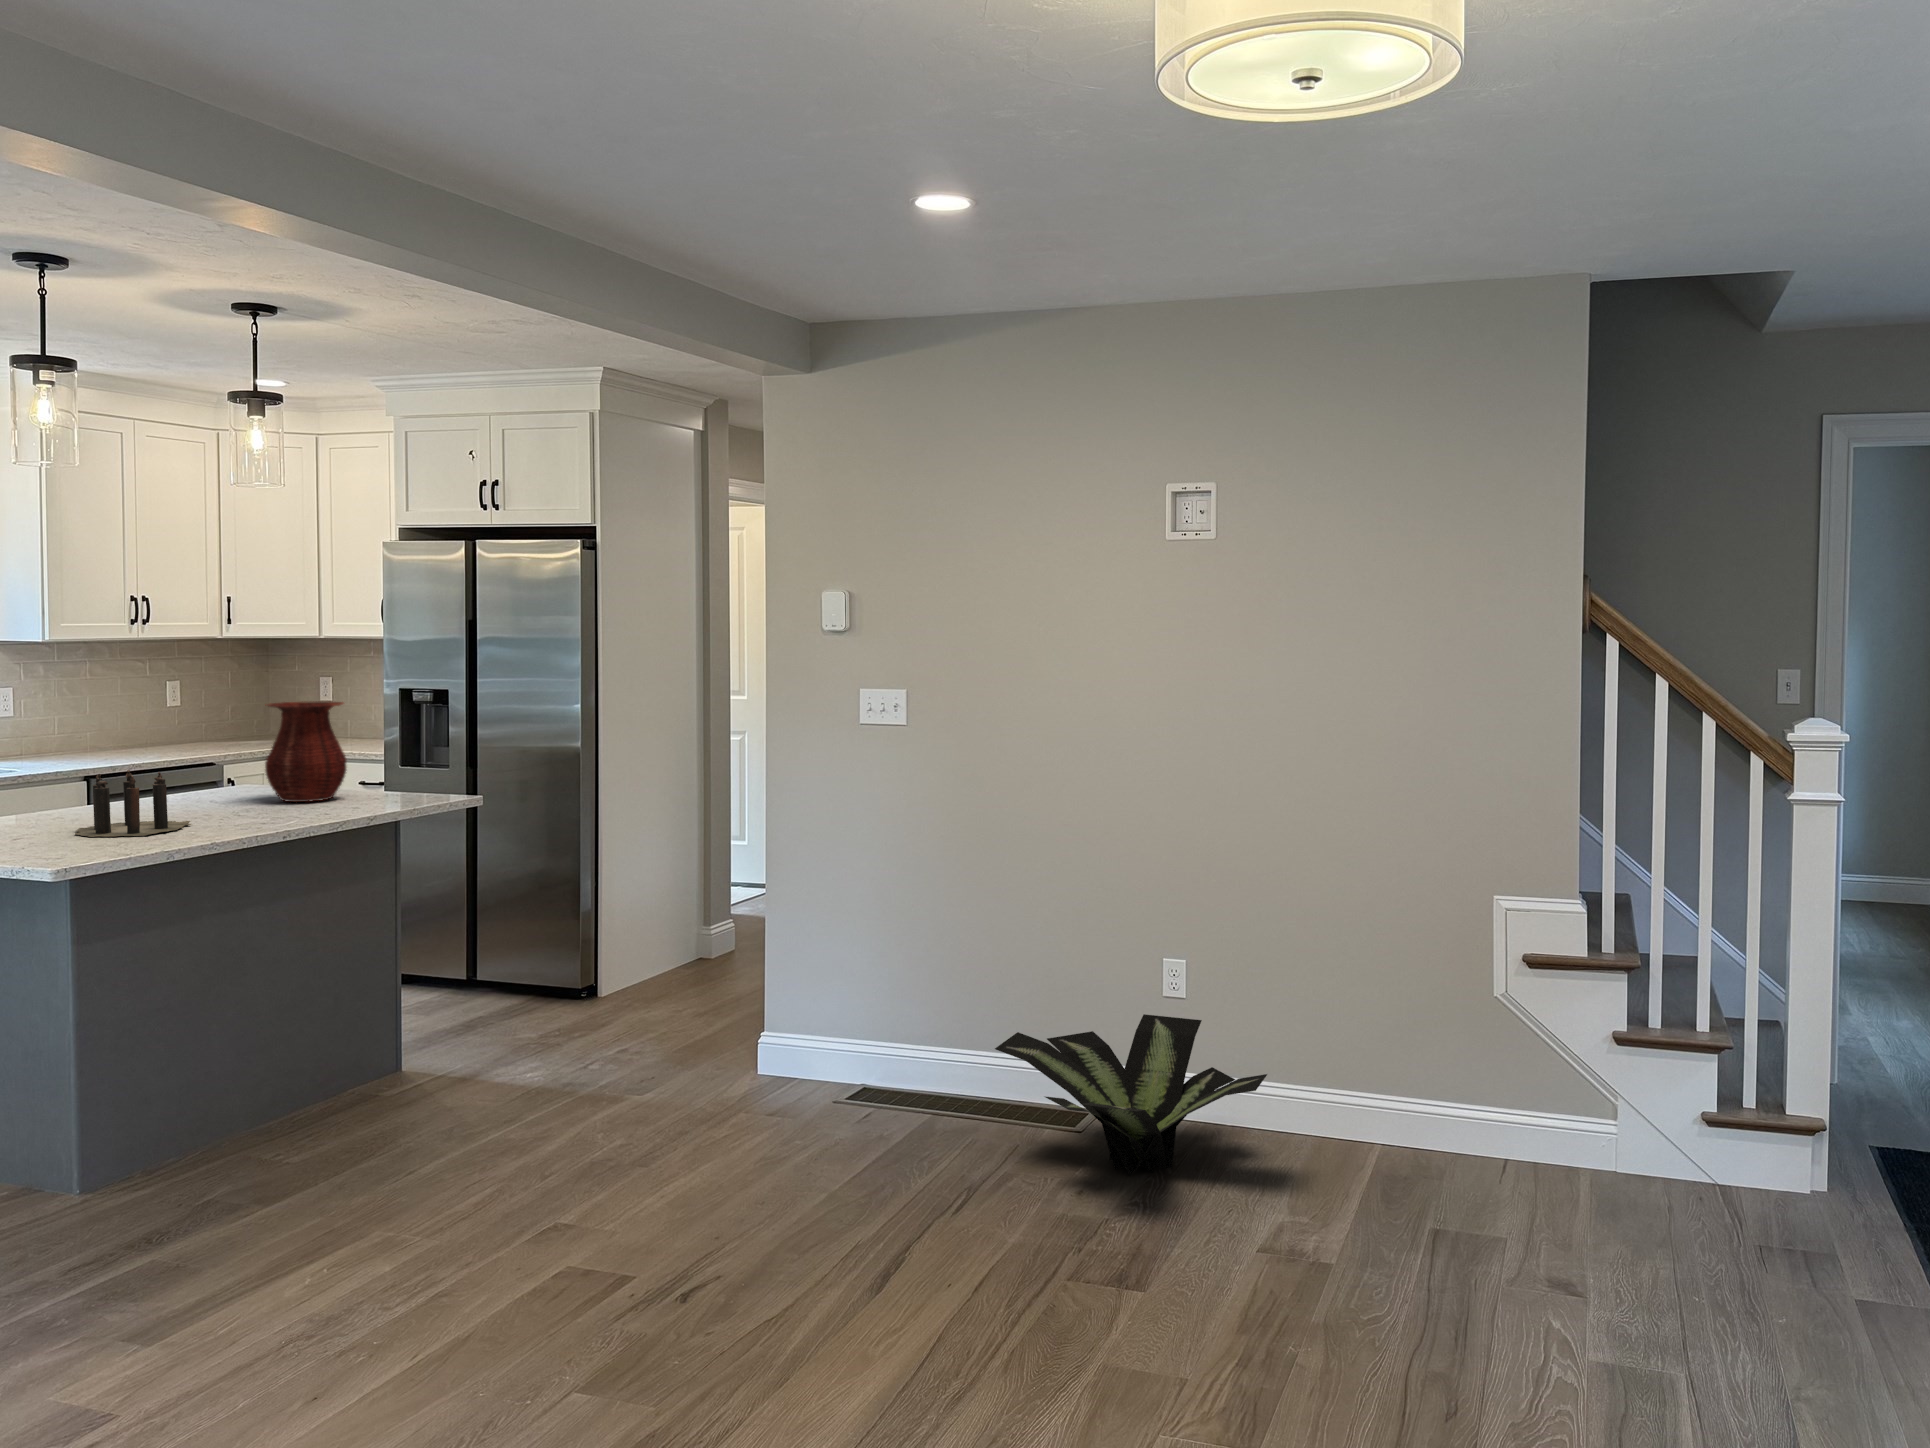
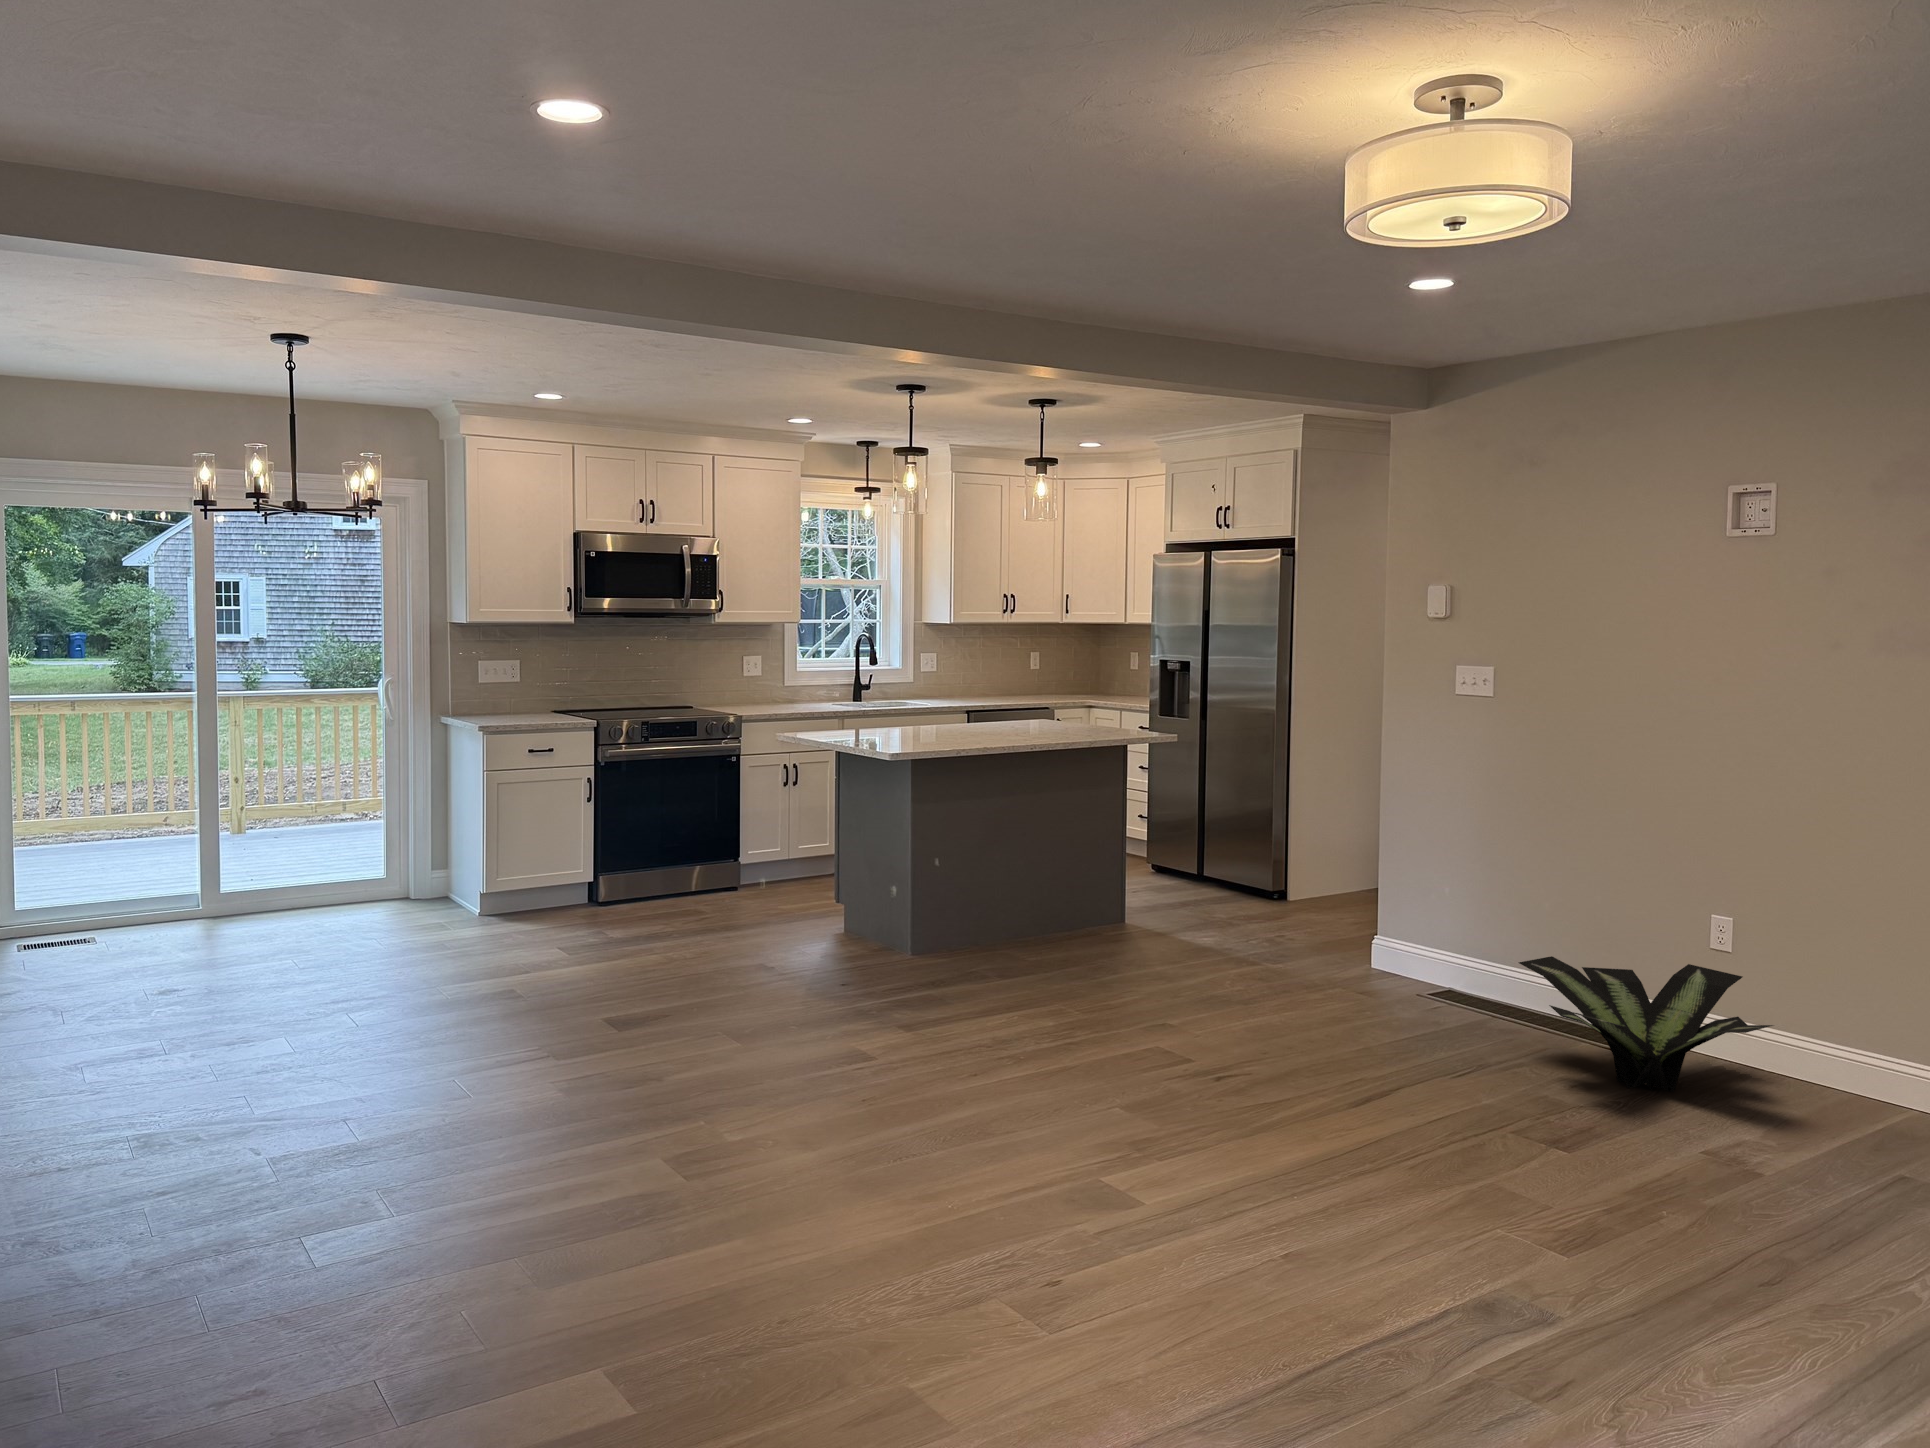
vase: present [265,701,346,802] -> none [1045,664,1096,730]
candle: present [75,770,191,837] -> none [919,700,993,740]

